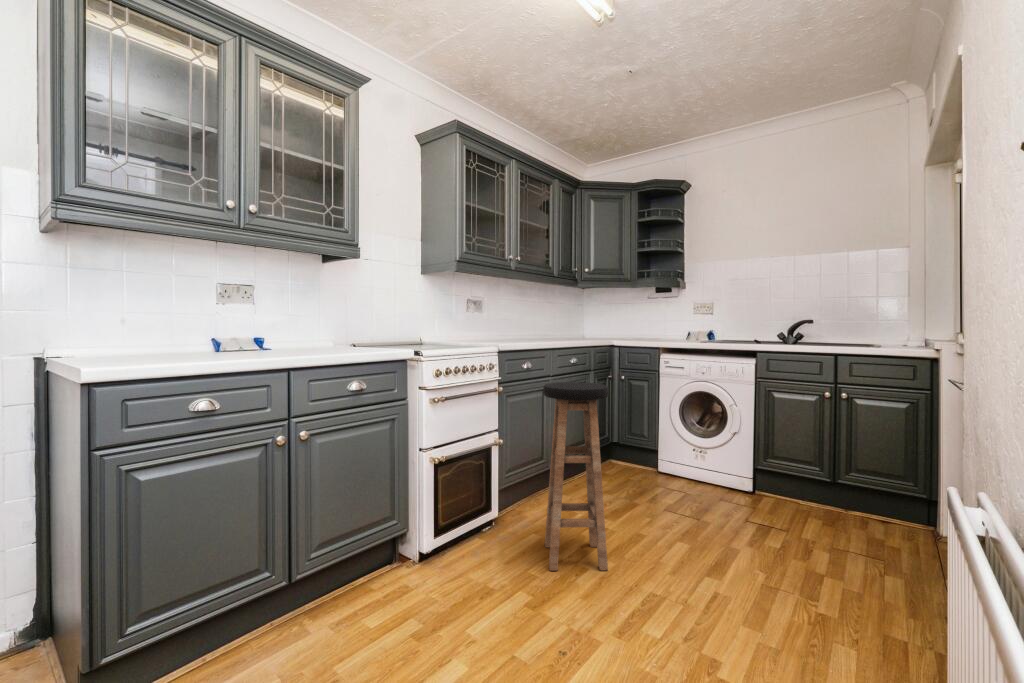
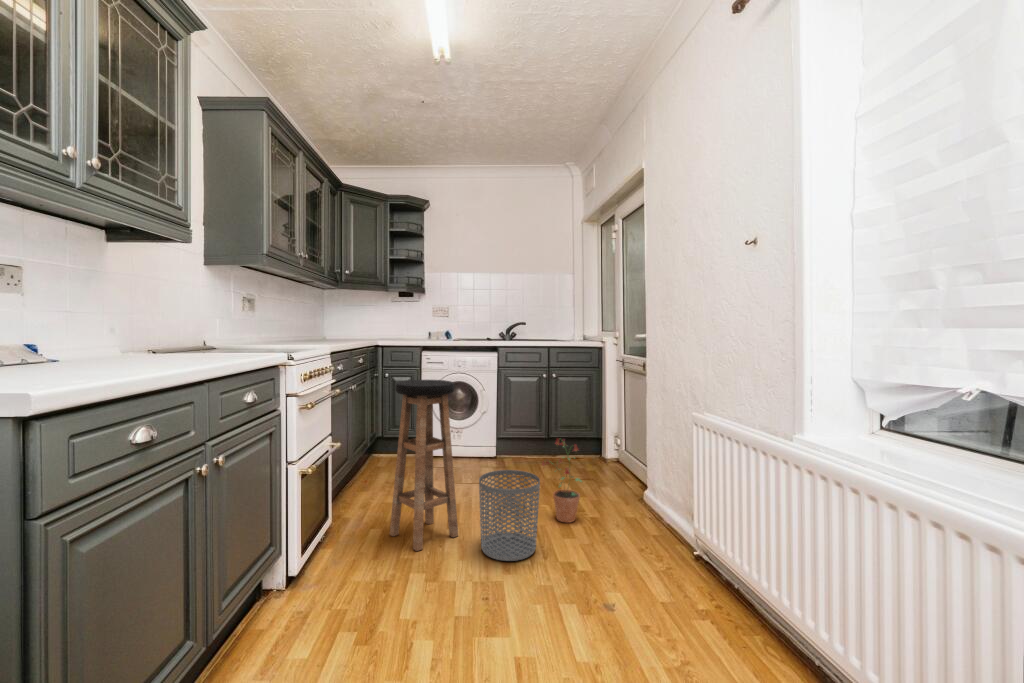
potted plant: none [736,480,798,609] -> present [542,439,582,523]
waste bin: none [609,503,692,629] -> present [479,470,540,561]

